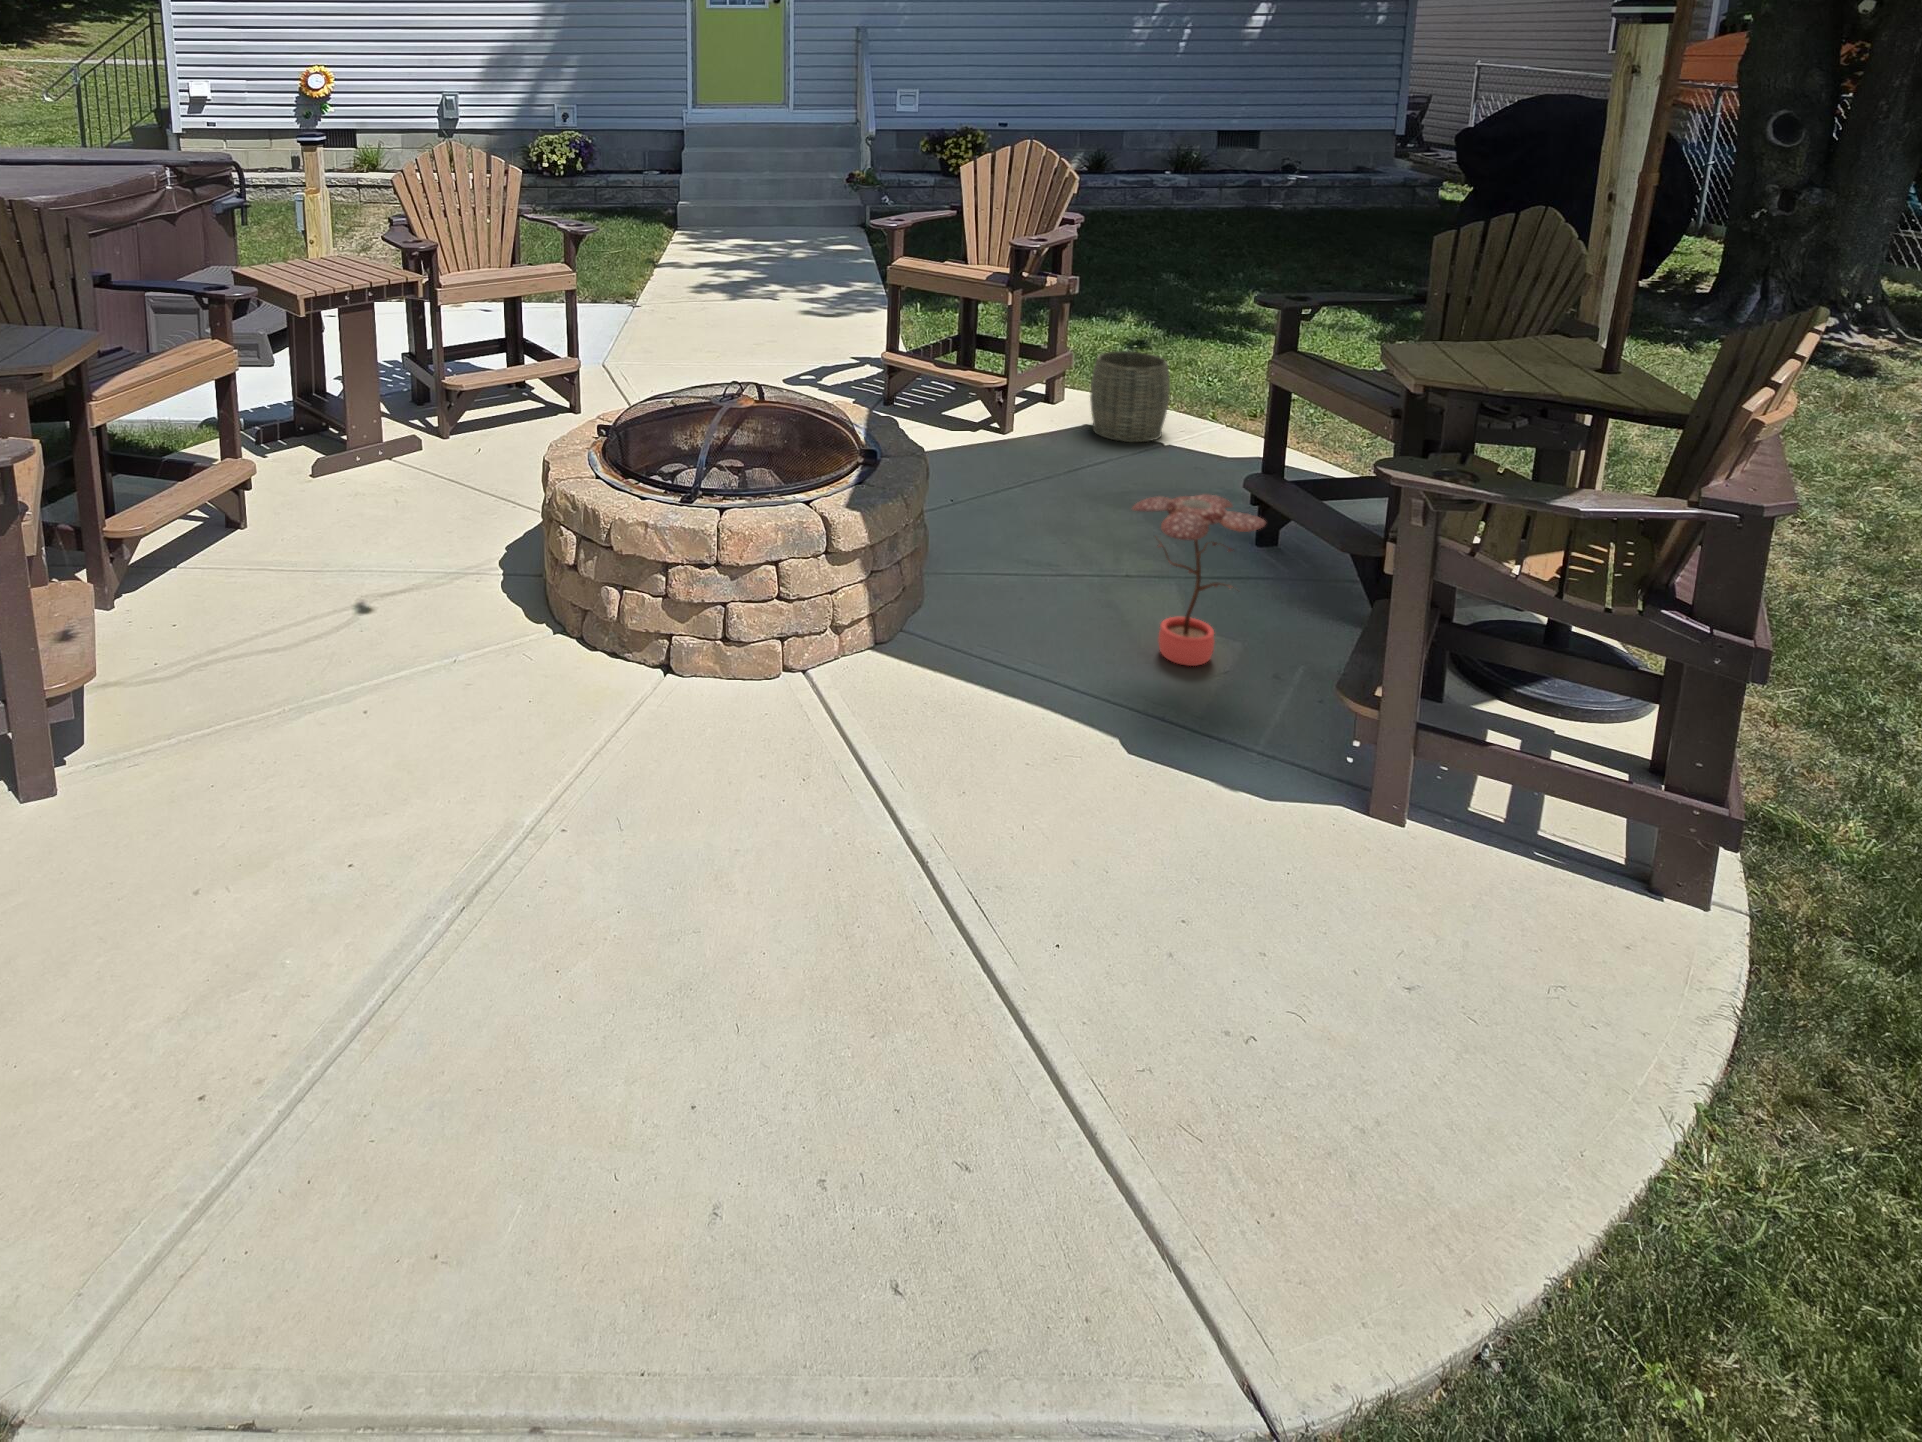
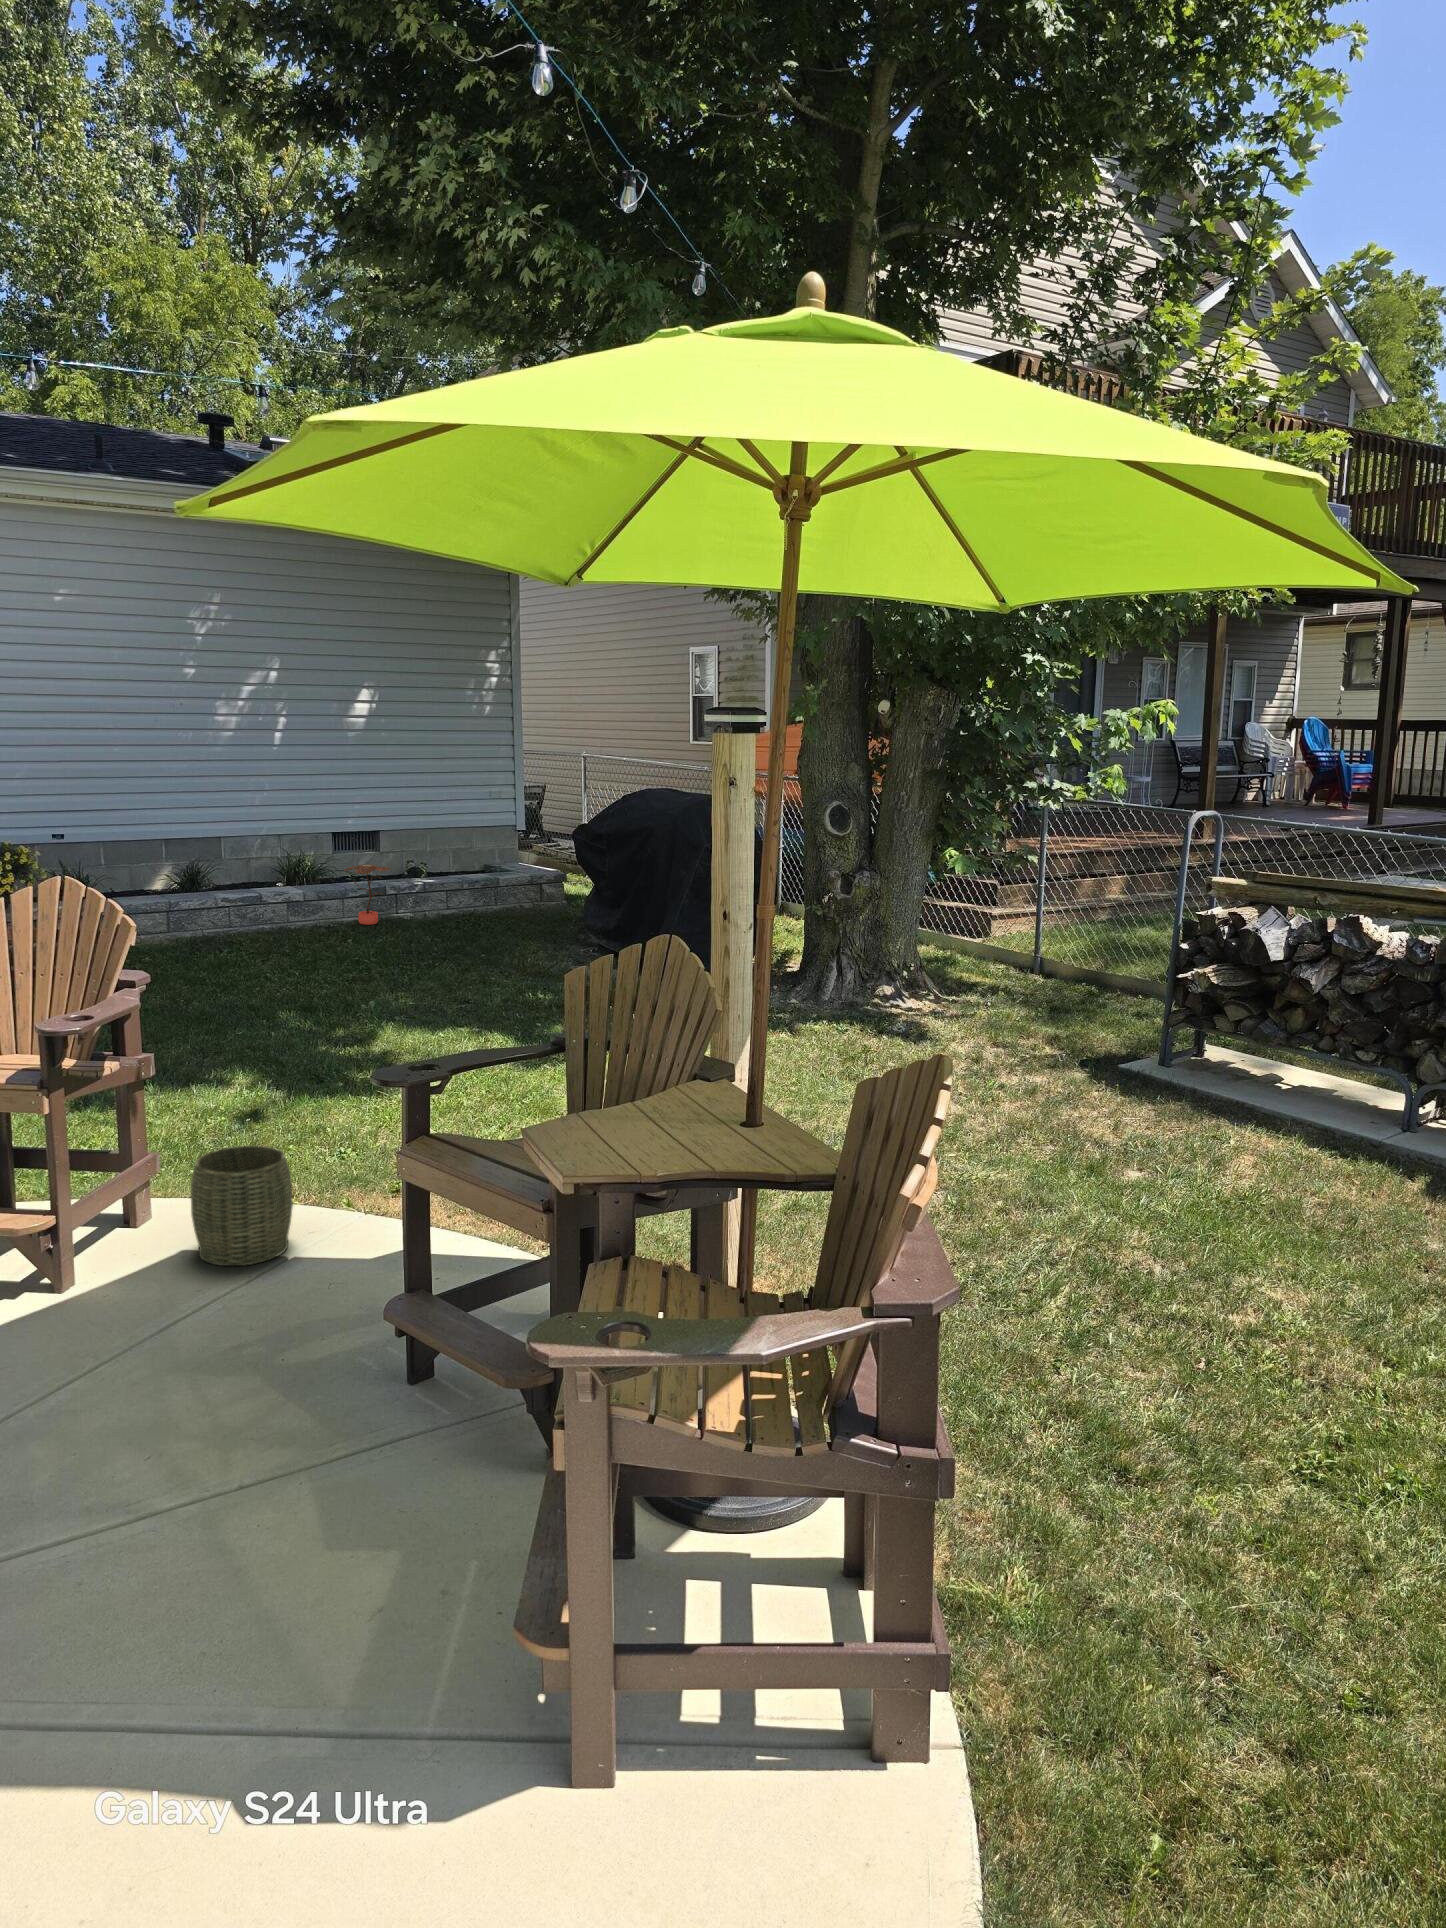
potted plant: present [1132,494,1266,666] -> present [344,864,391,925]

